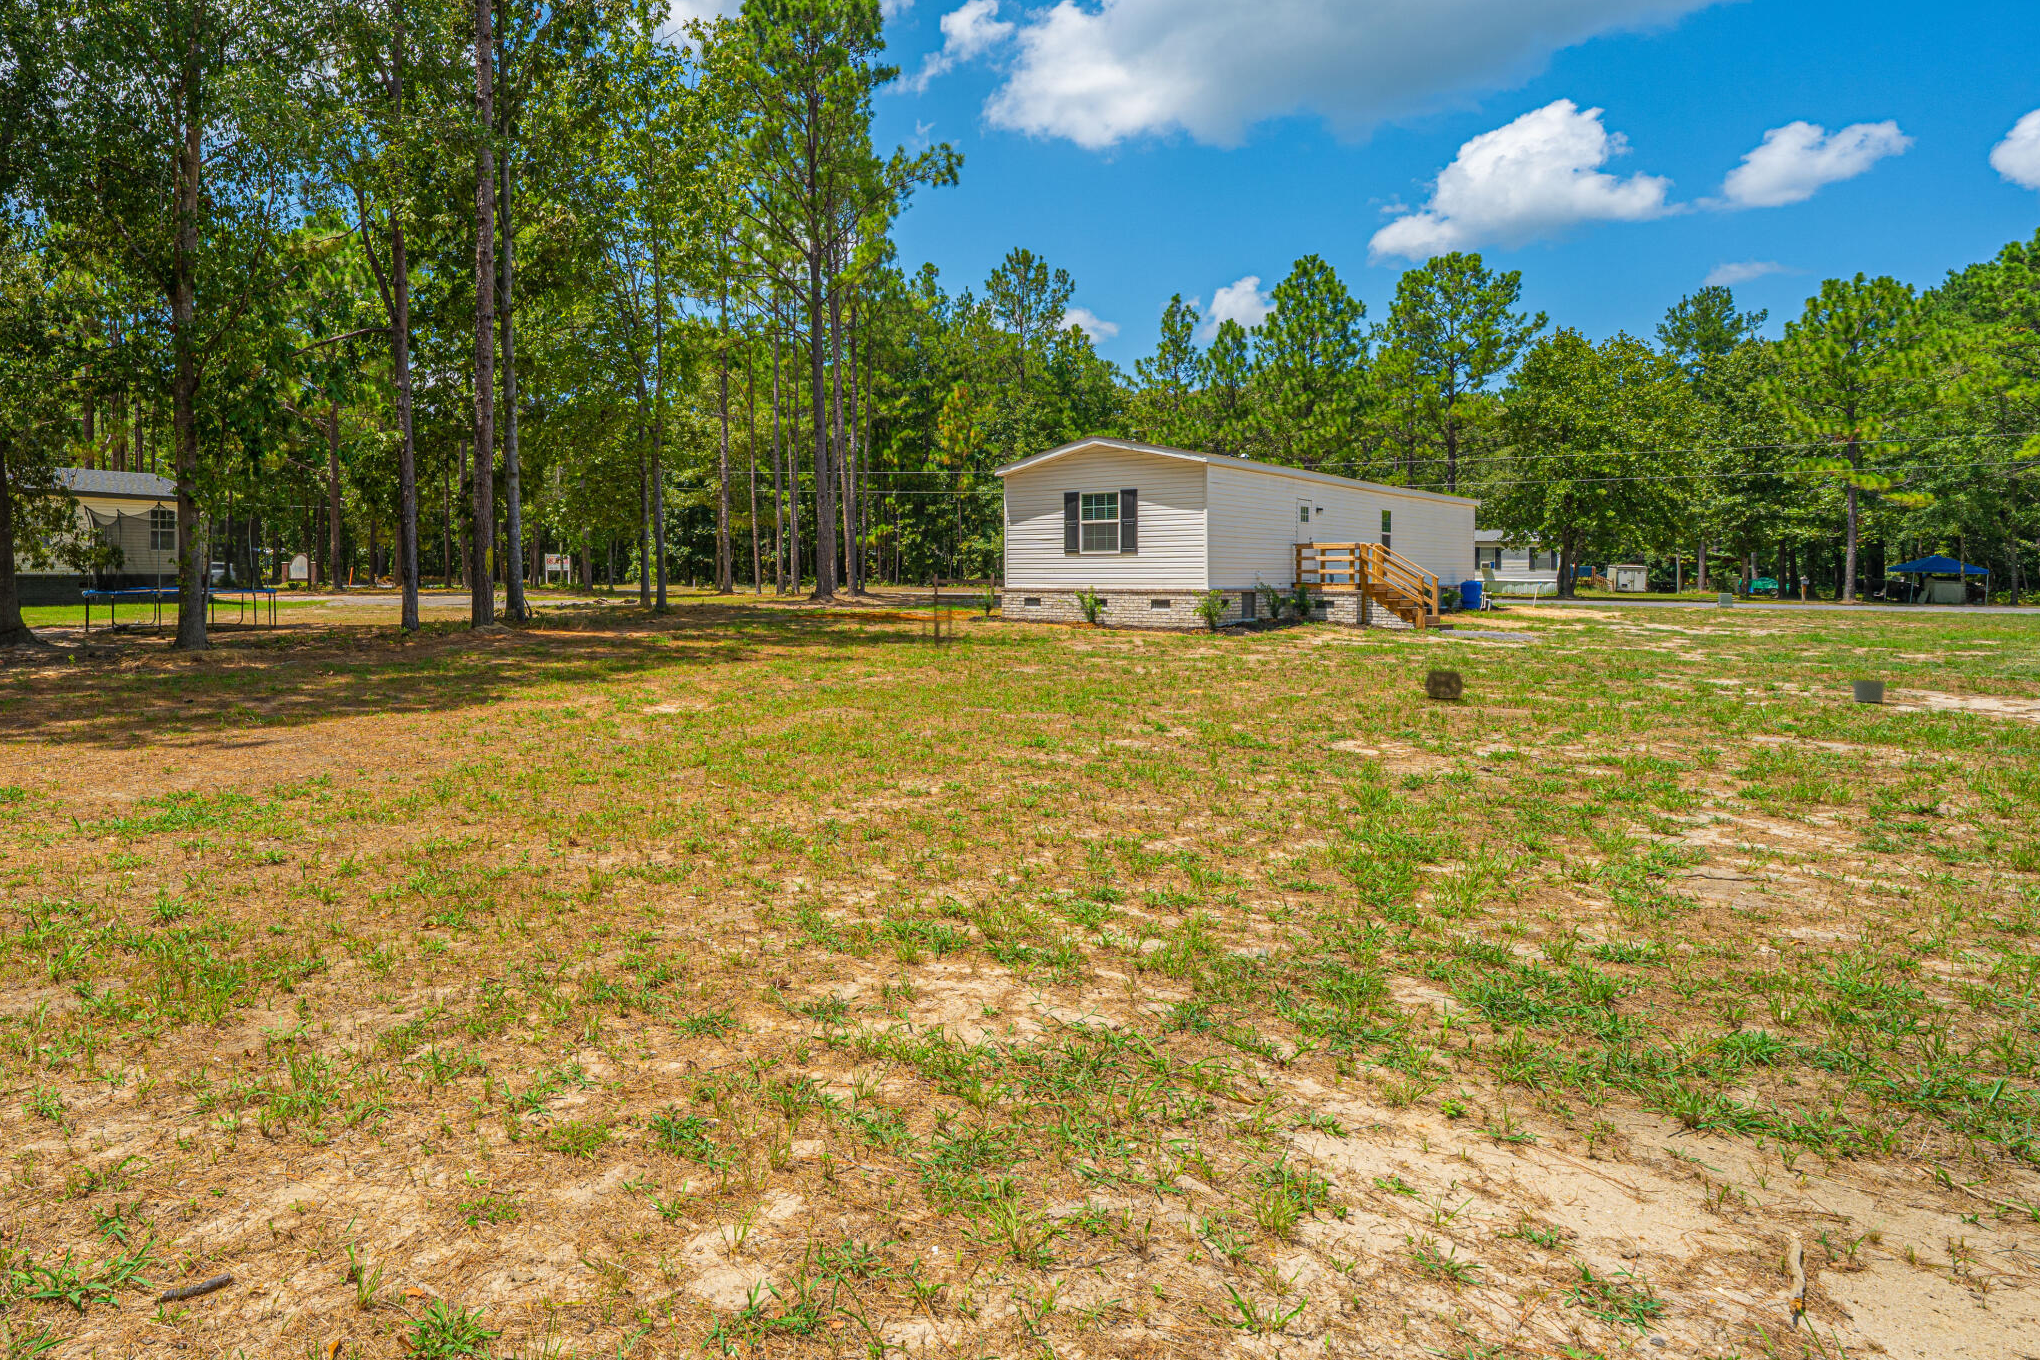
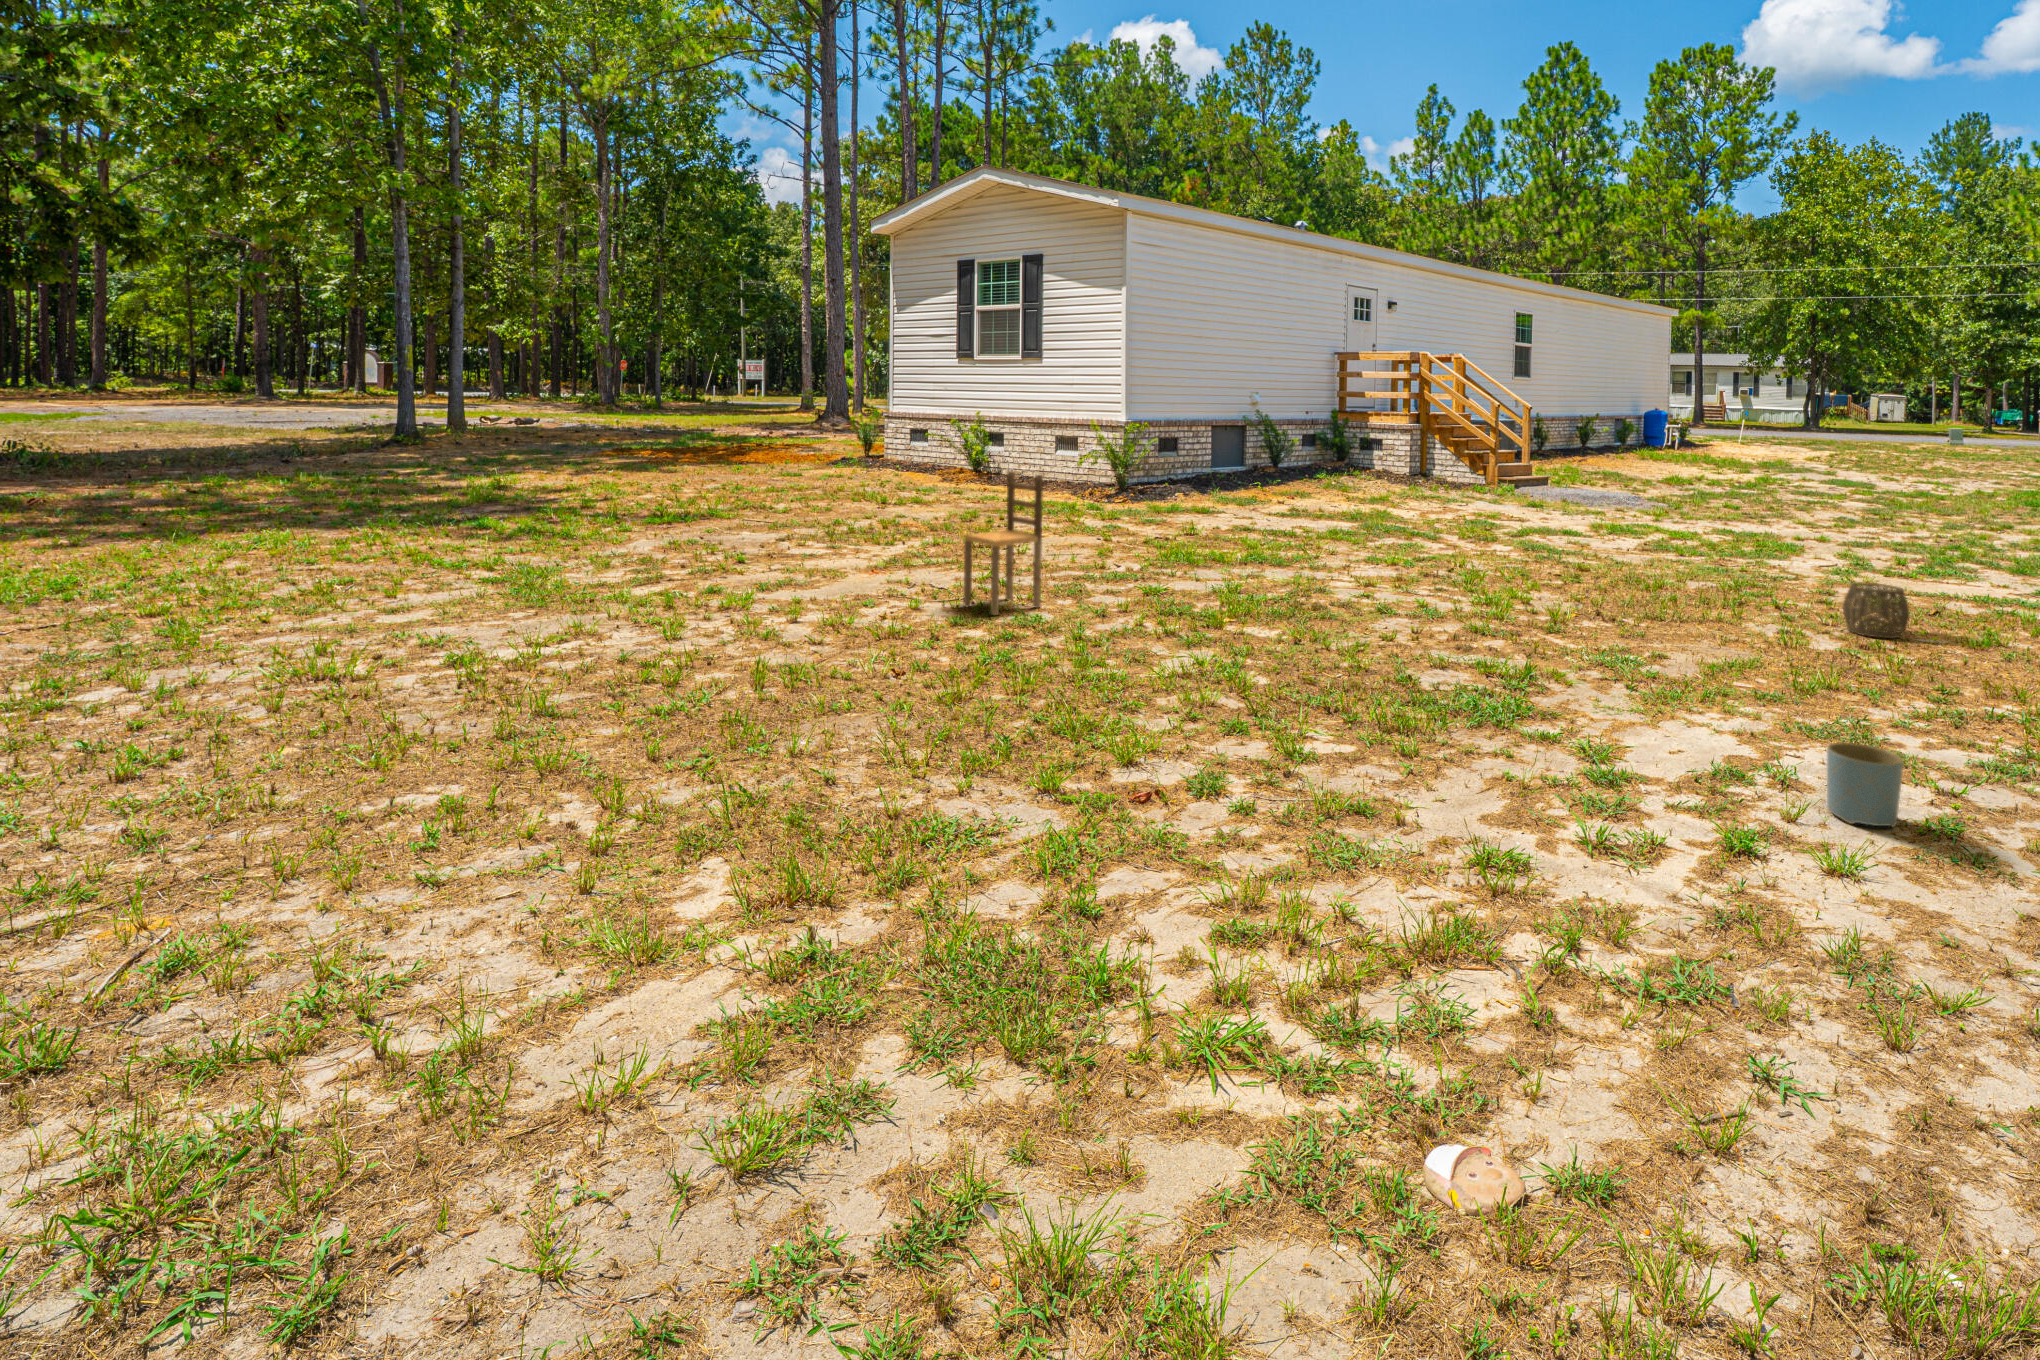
chair: present [922,599,952,647] -> present [964,471,1043,615]
woven basket: present [1425,670,1463,699] -> present [1843,582,1909,639]

